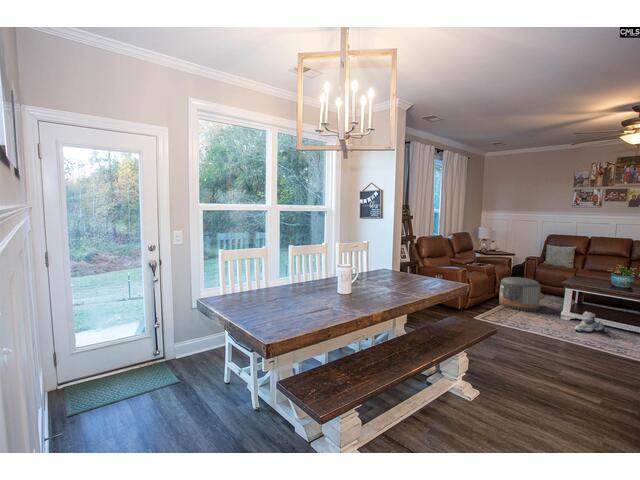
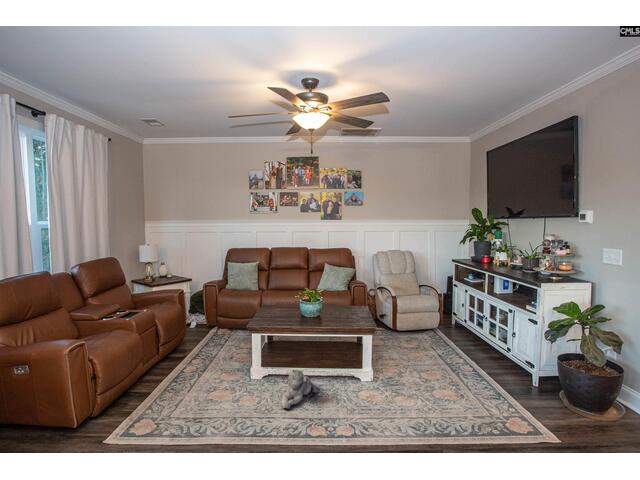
pouf: present [499,277,540,311] -> none [168,324,228,388]

